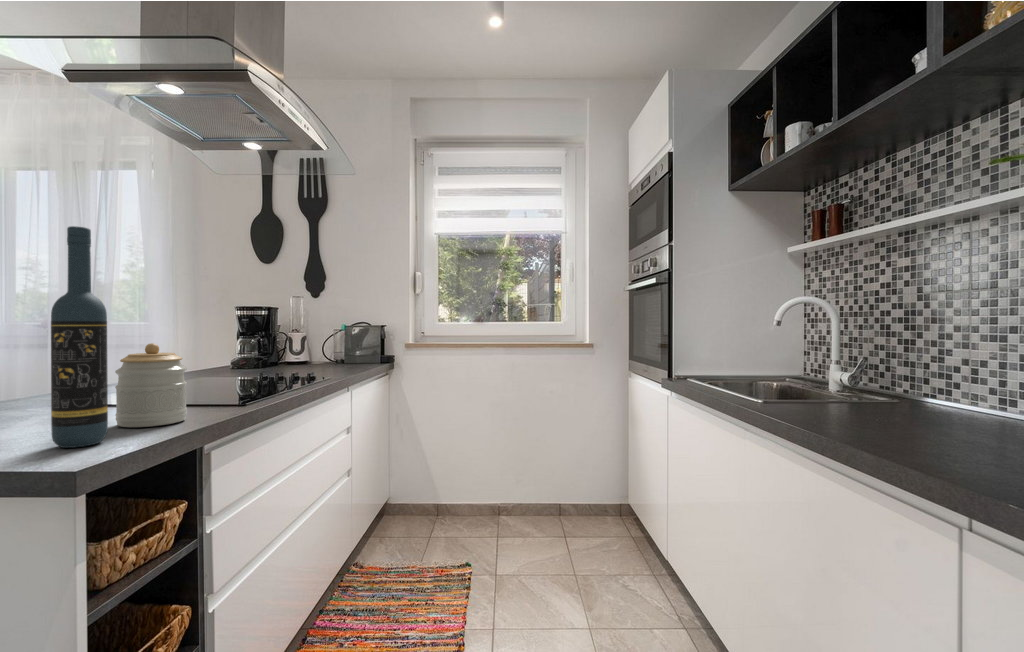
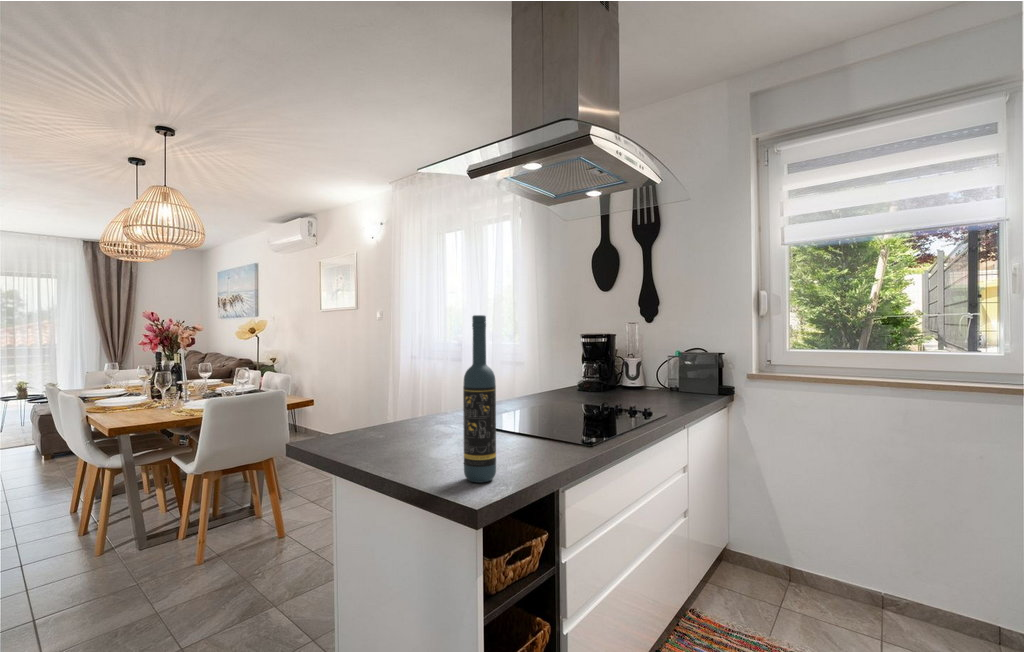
jar: present [115,343,187,427] -> none [499,397,547,466]

